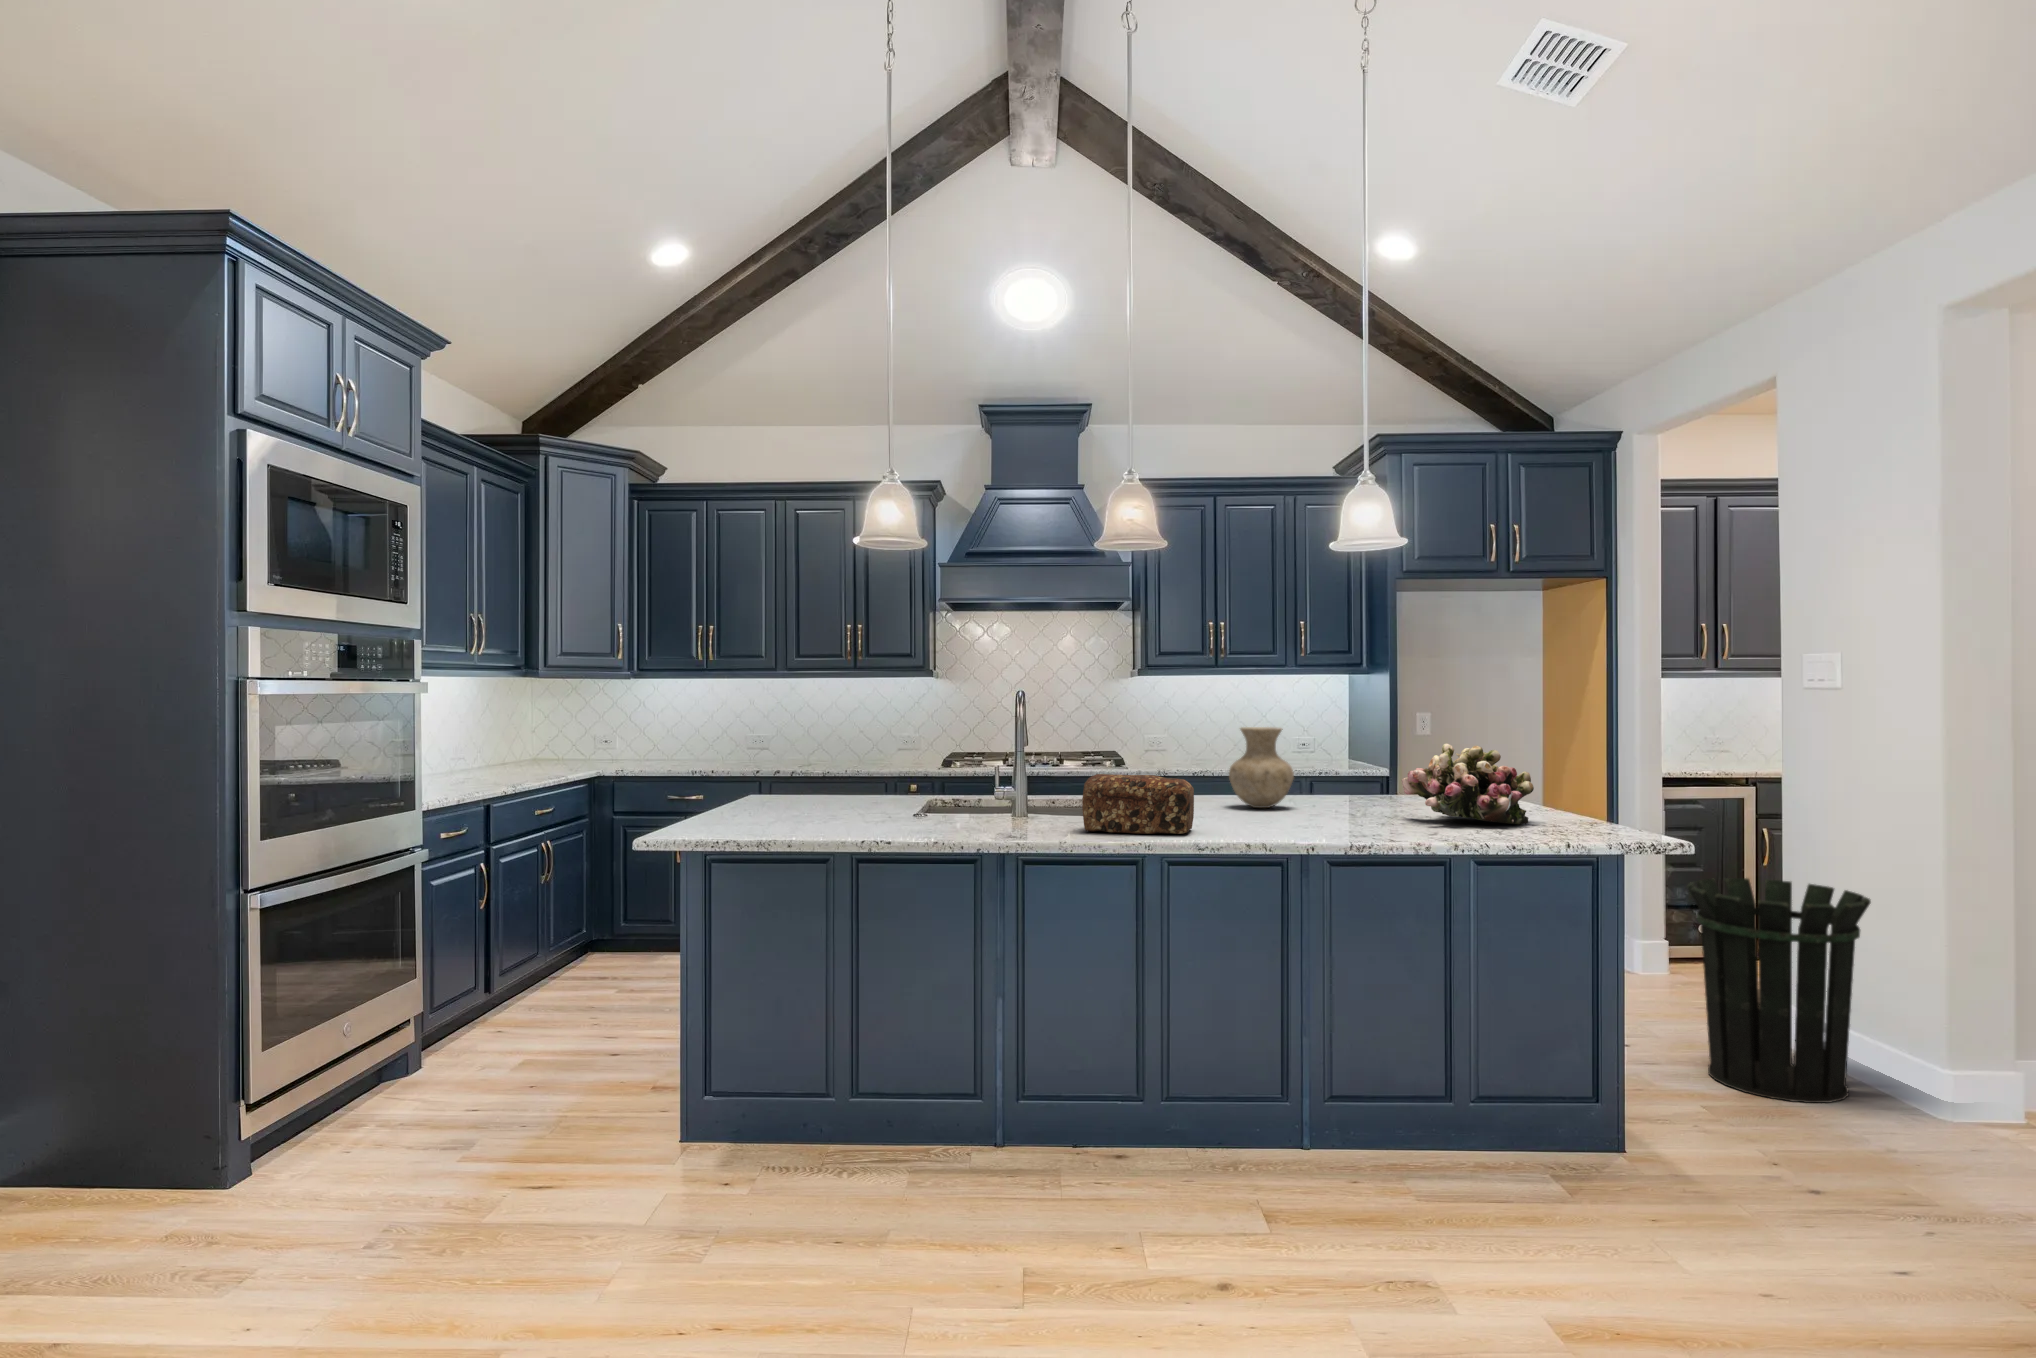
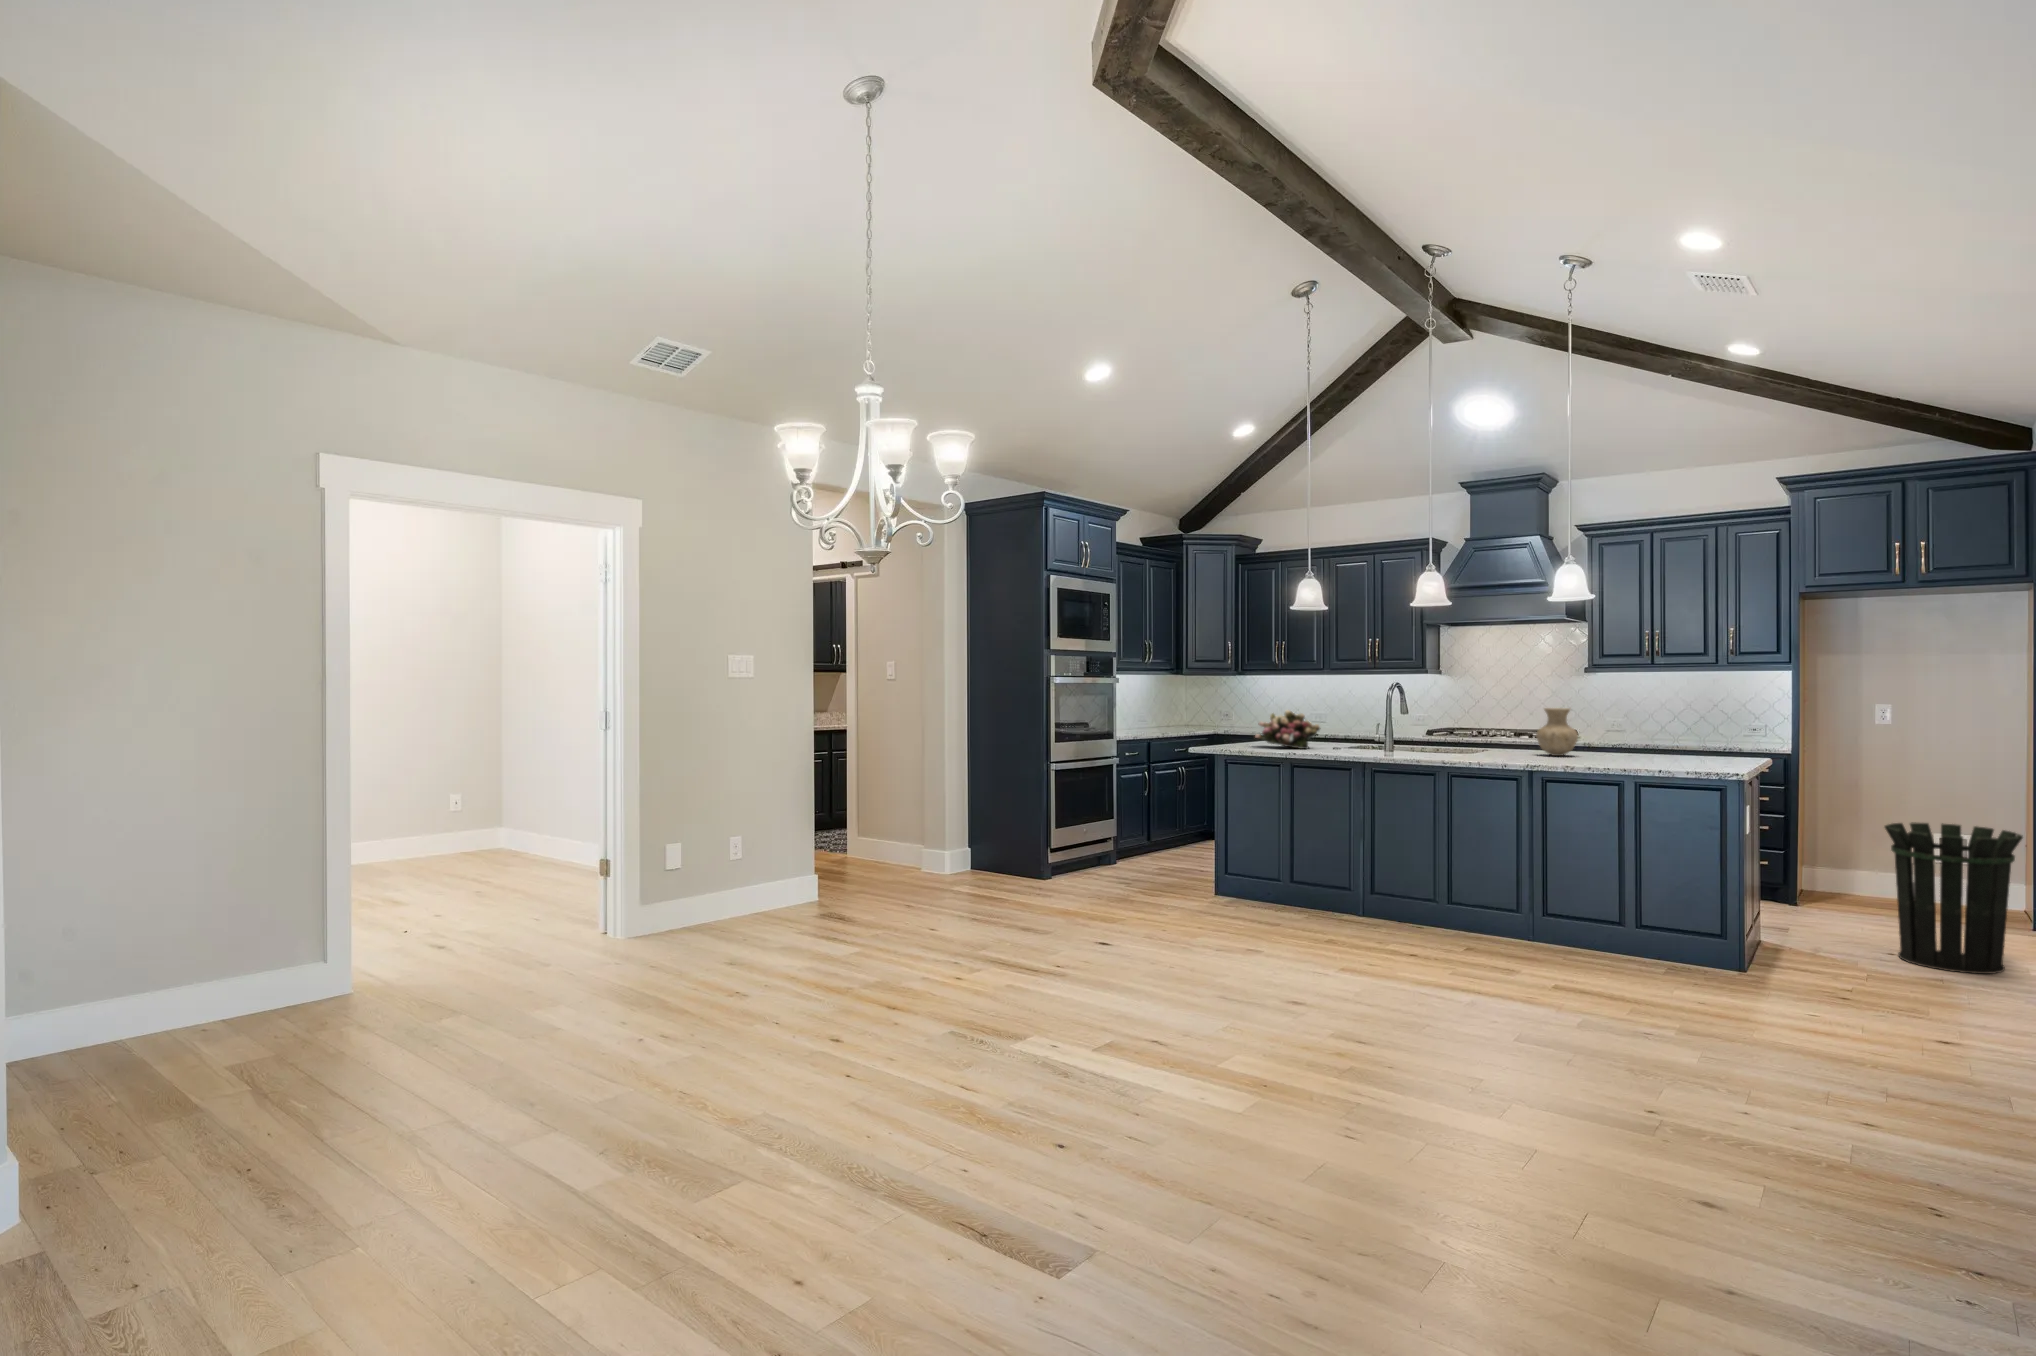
flower arrangement: present [1401,744,1534,824] -> present [1255,710,1320,749]
bread loaf: present [1082,774,1194,834] -> none [1409,729,1474,760]

